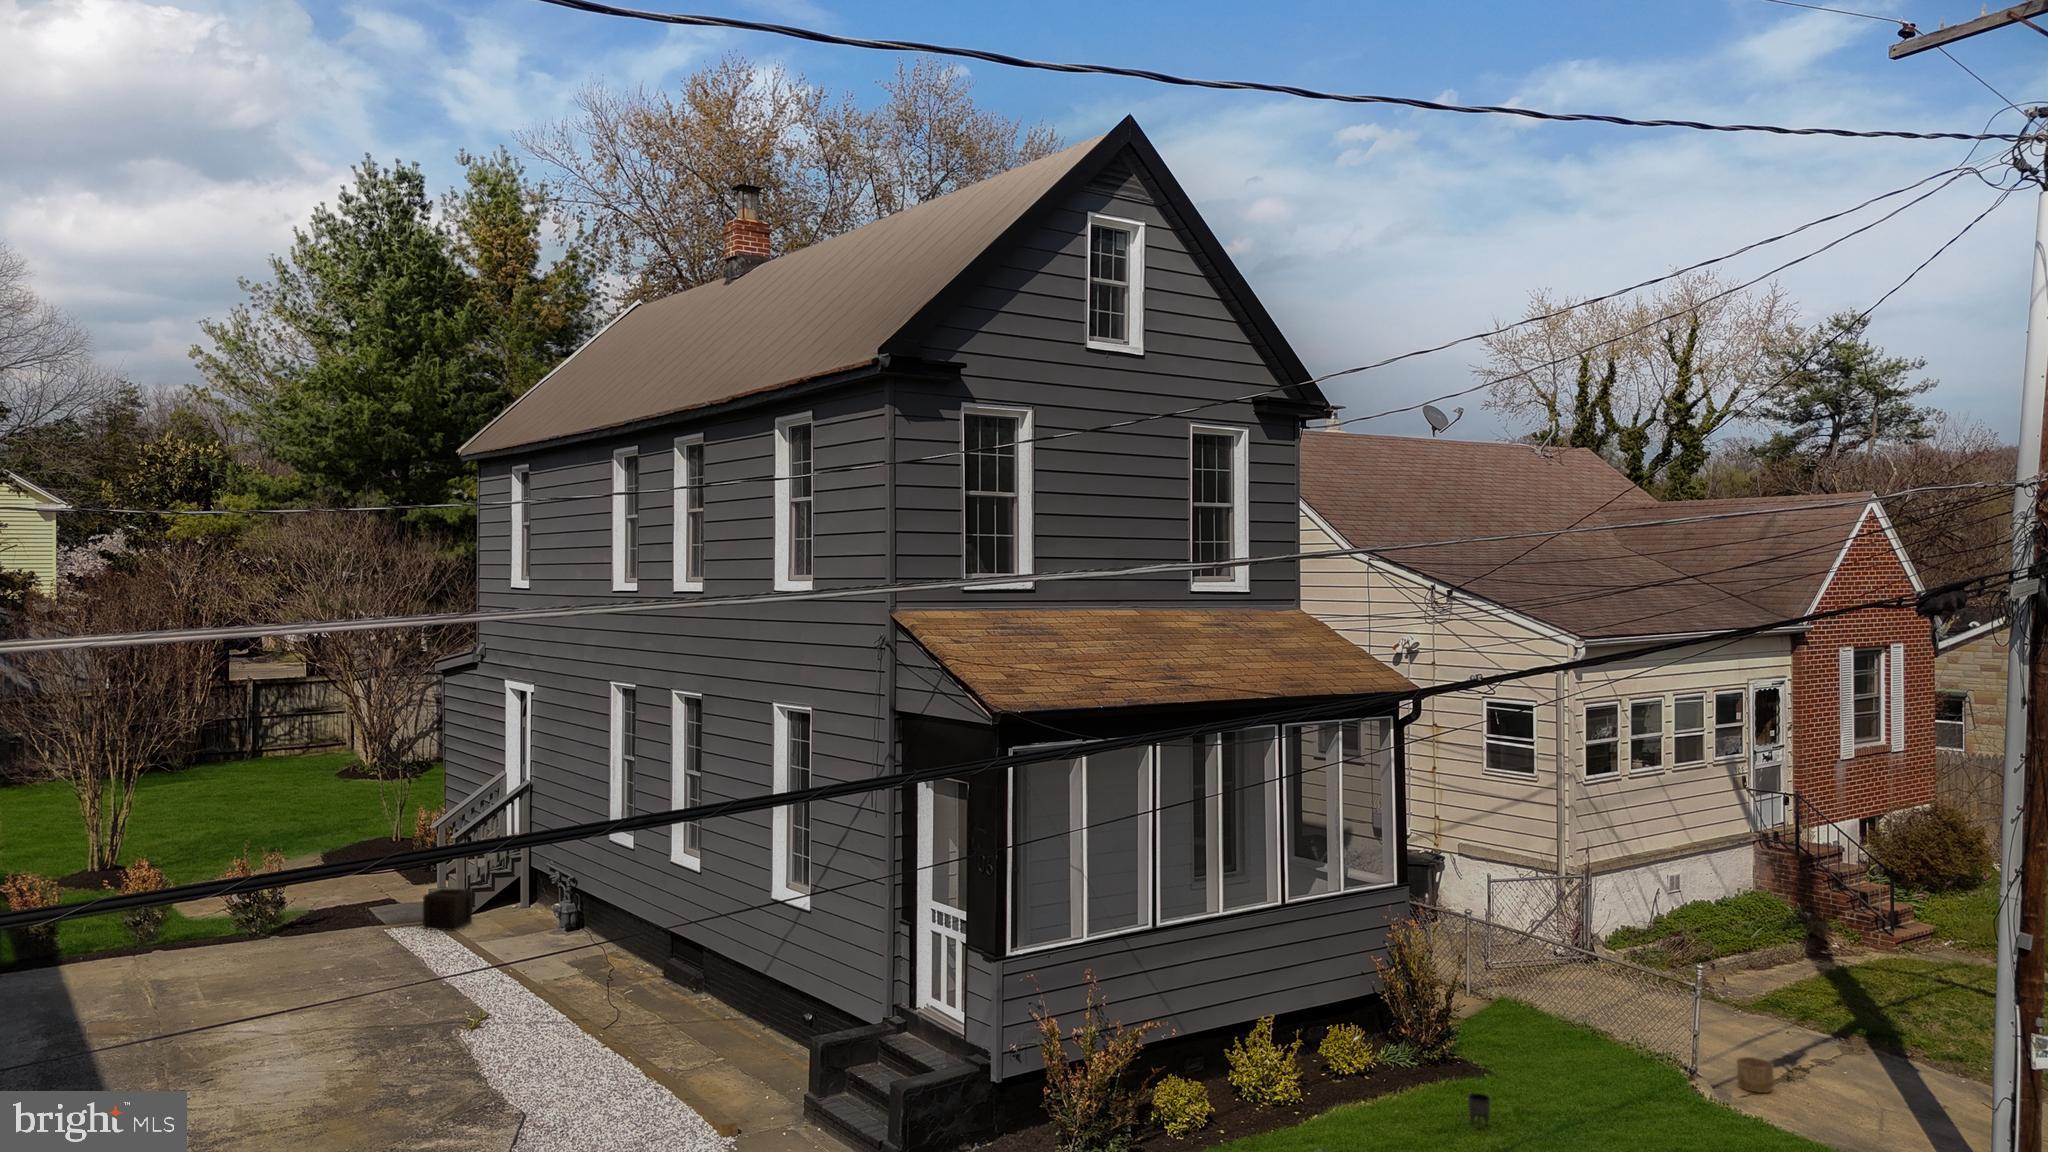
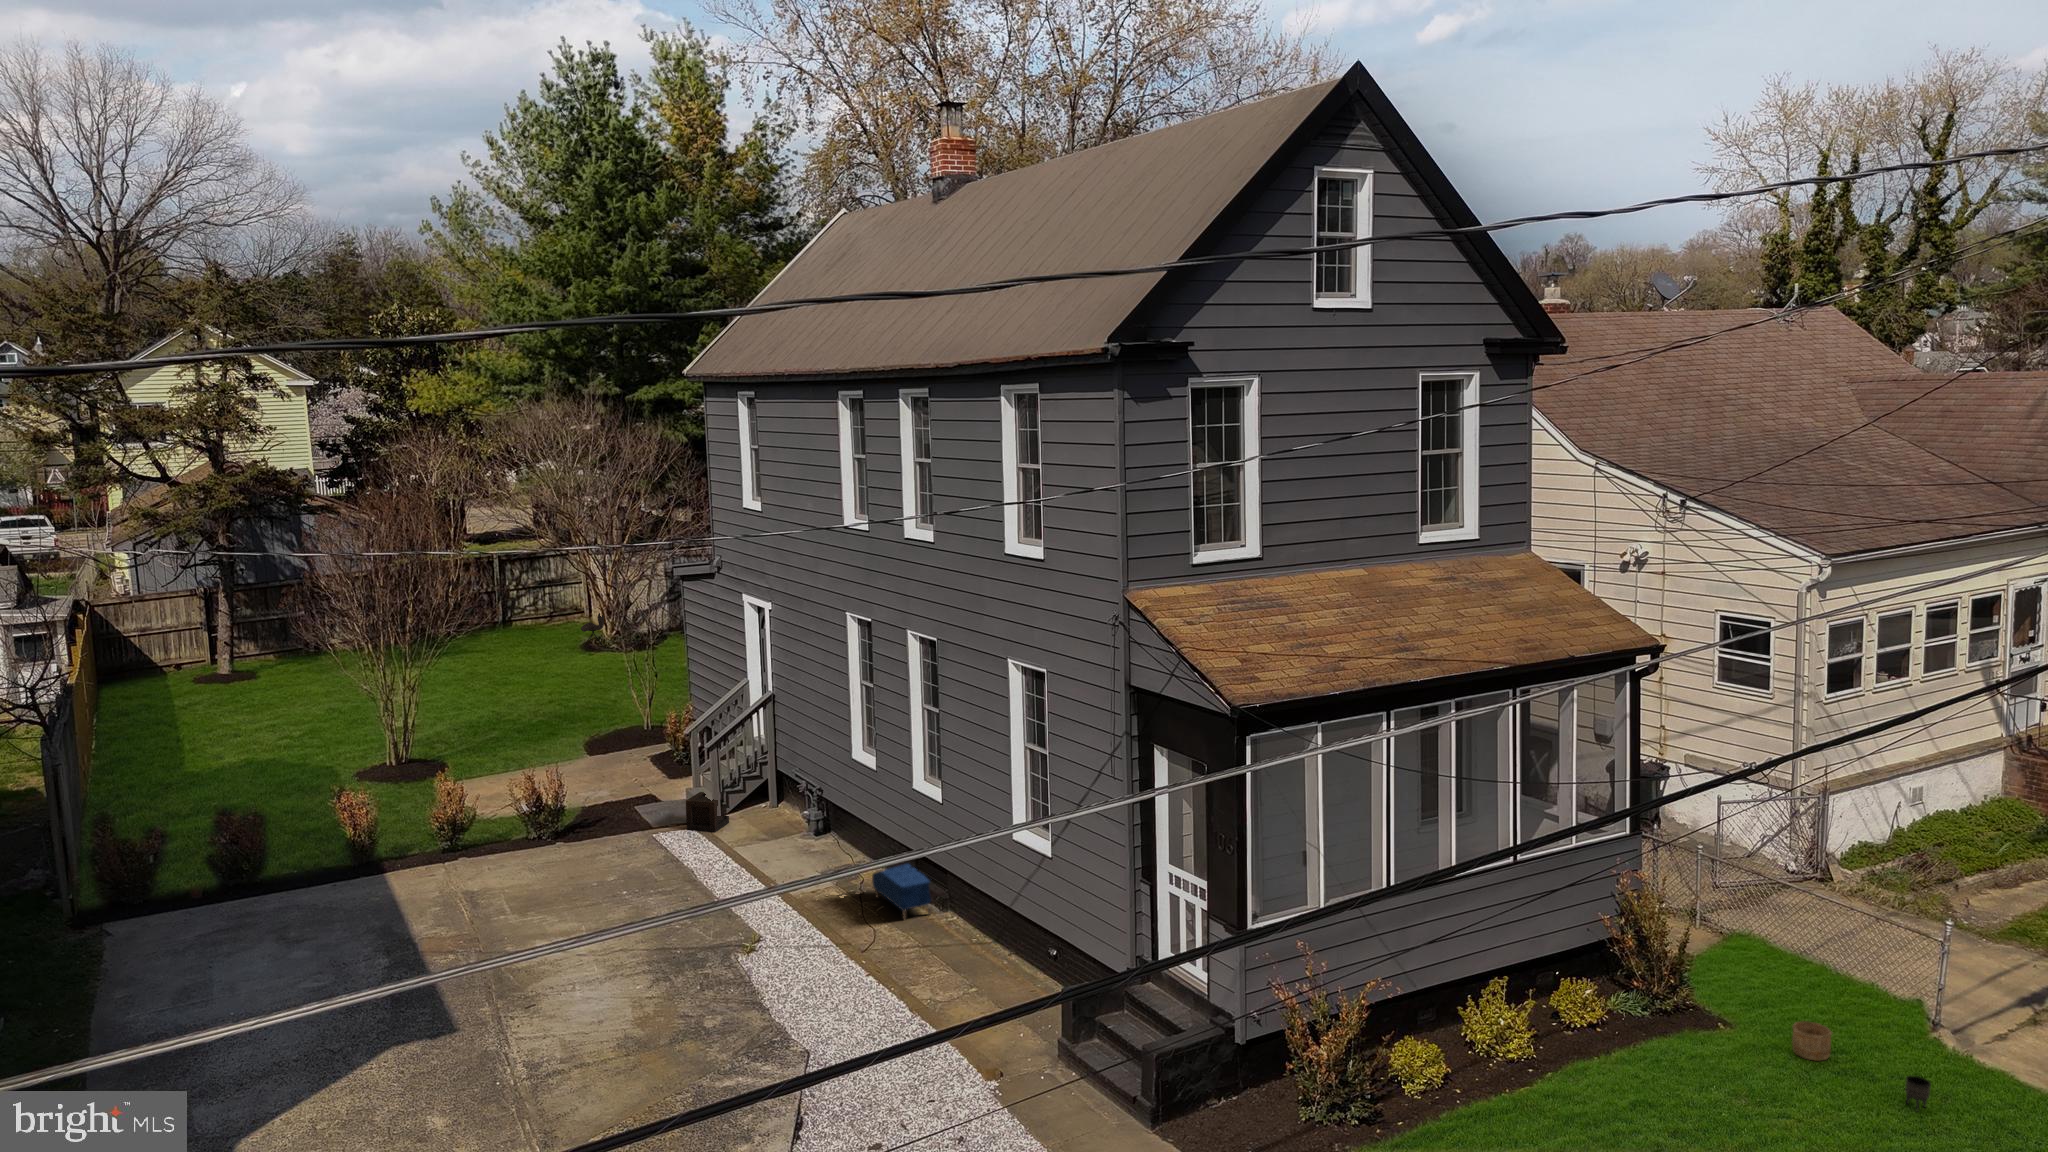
chair: none [334,733,366,775] -> present [581,613,605,649]
bench: none [622,943,688,1002] -> present [872,864,932,920]
wooden bucket: present [1737,1057,1774,1093] -> present [1792,1021,1832,1061]
planter: present [1468,1093,1490,1128] -> present [1905,1075,1931,1111]

